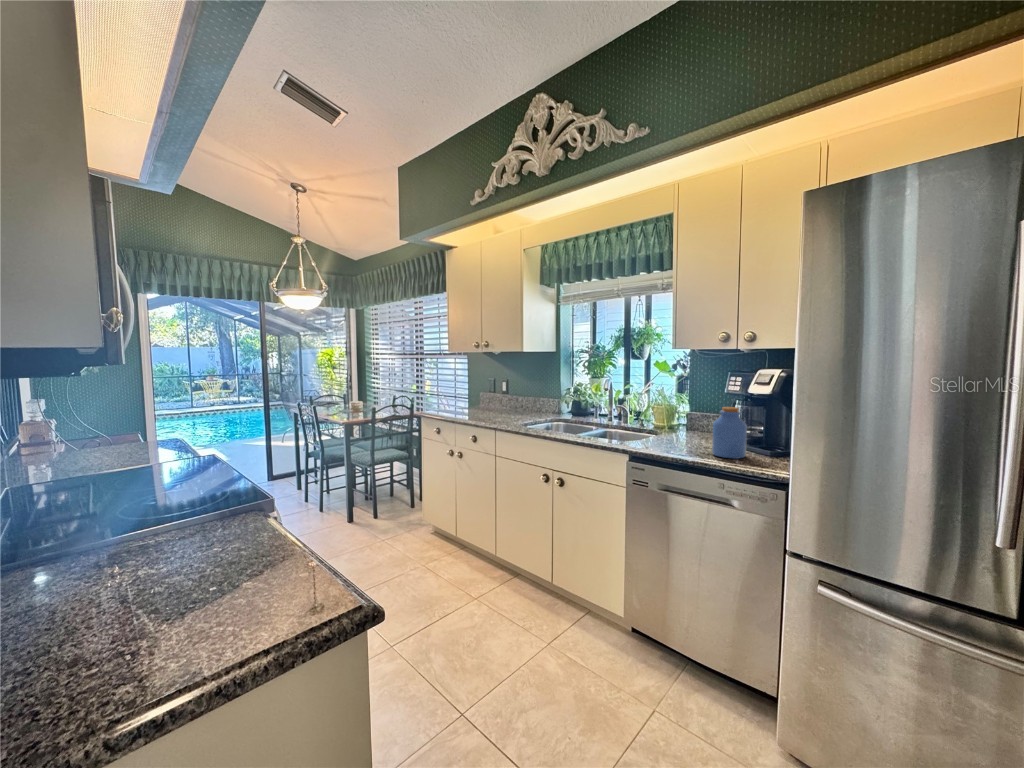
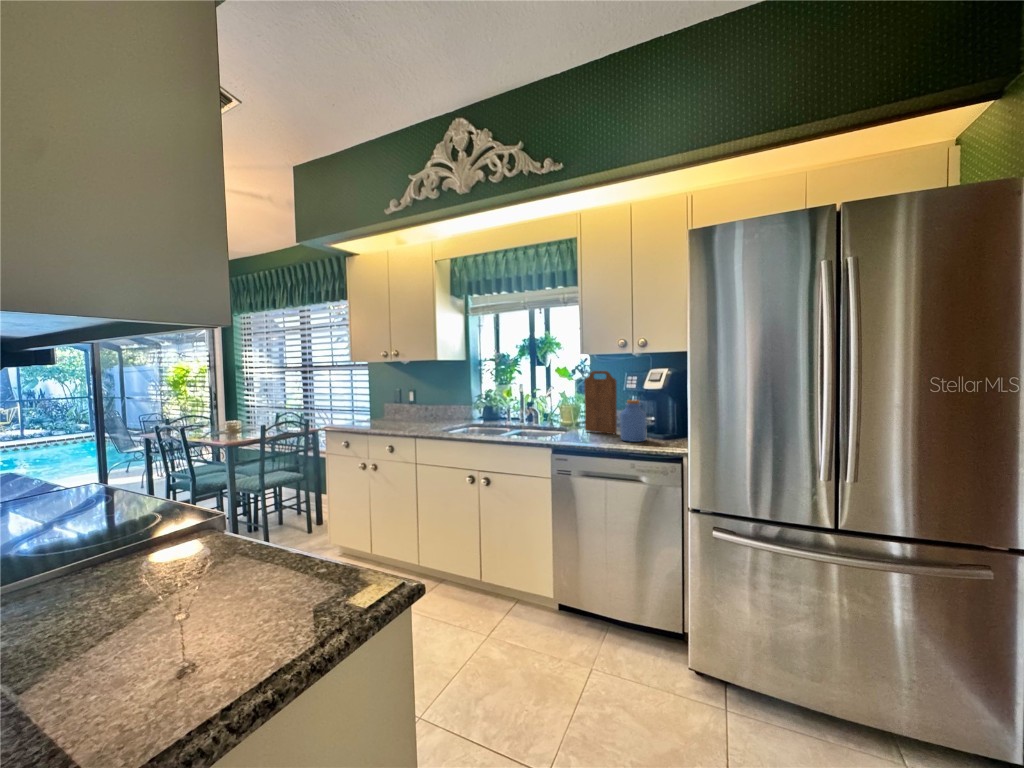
cutting board: none [676,369,715,445] -> present [584,371,617,434]

